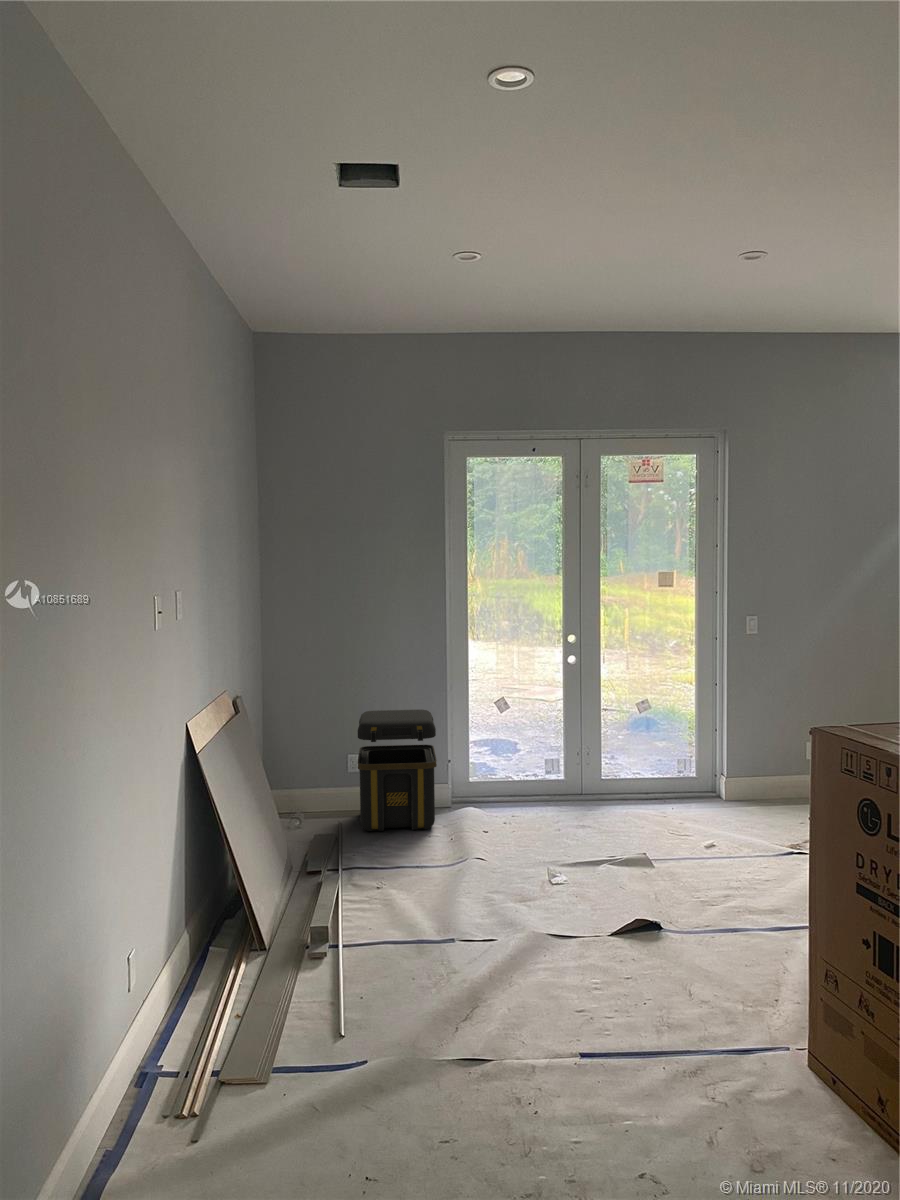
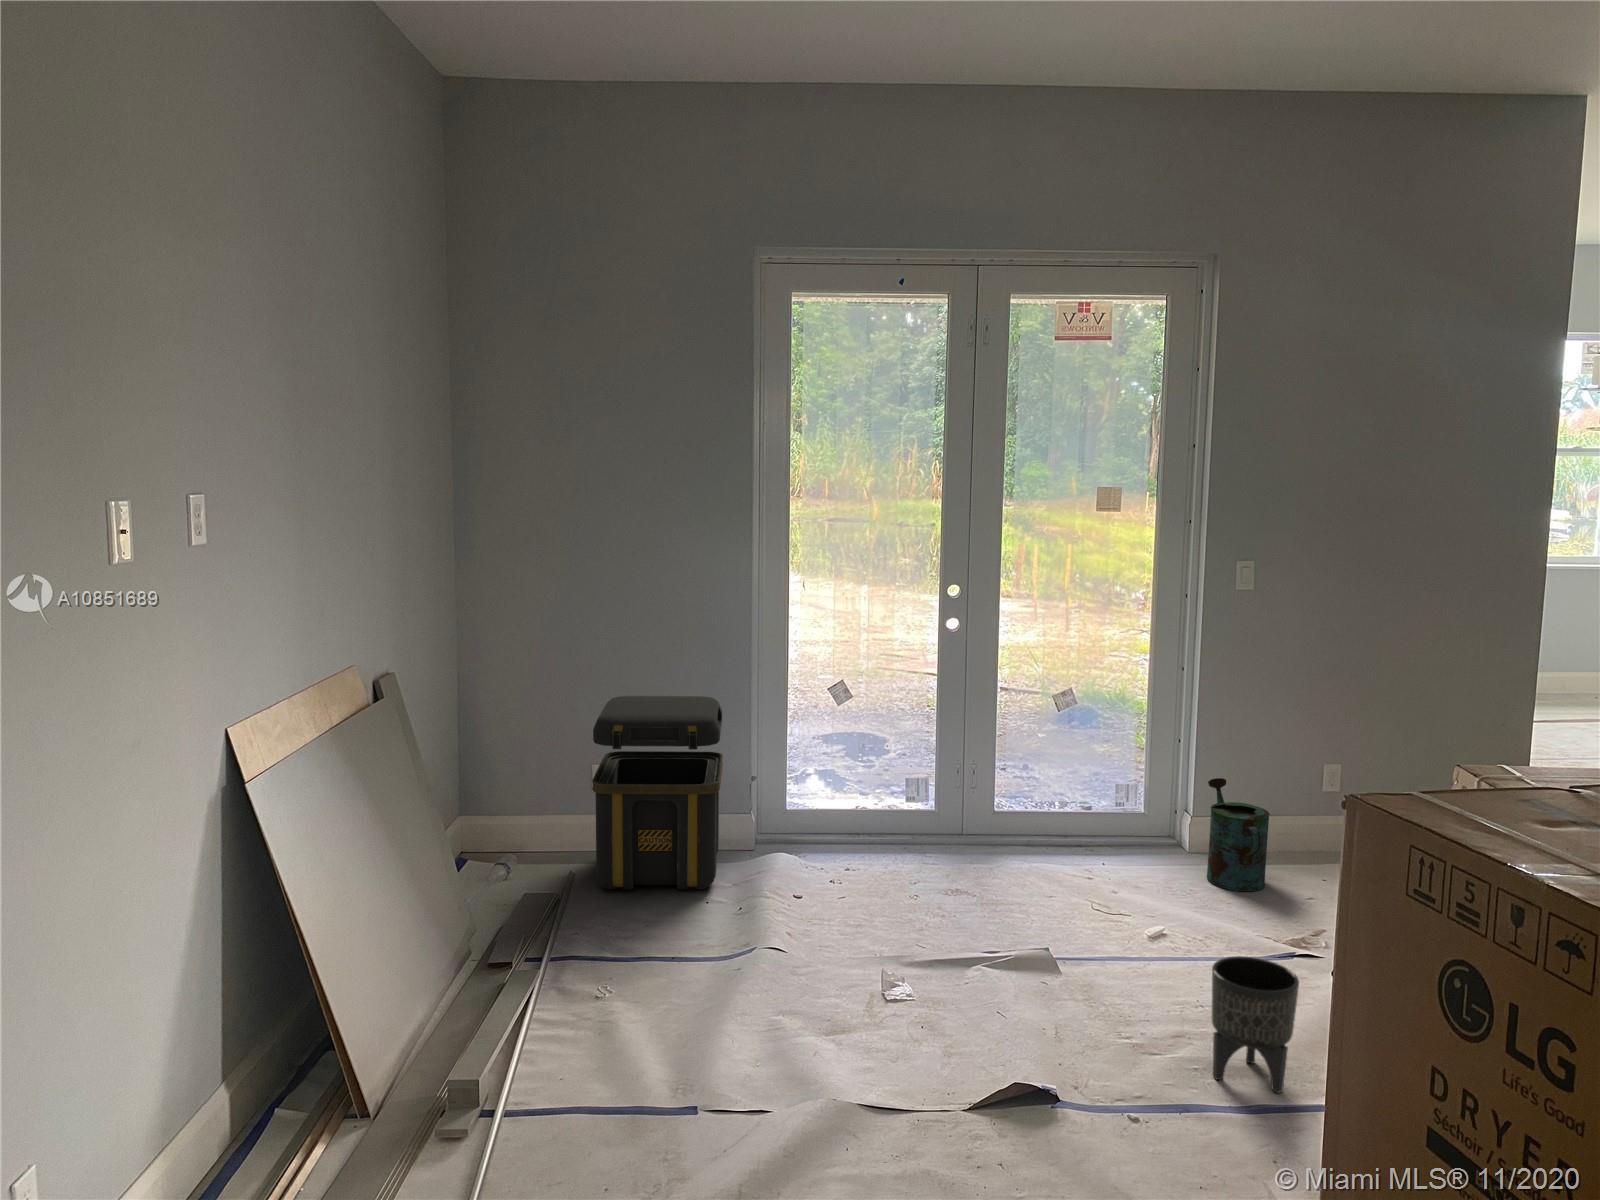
watering can: none [735,751,774,819] -> present [1207,778,1270,891]
planter: none [745,843,795,920] -> present [1212,956,1299,1093]

